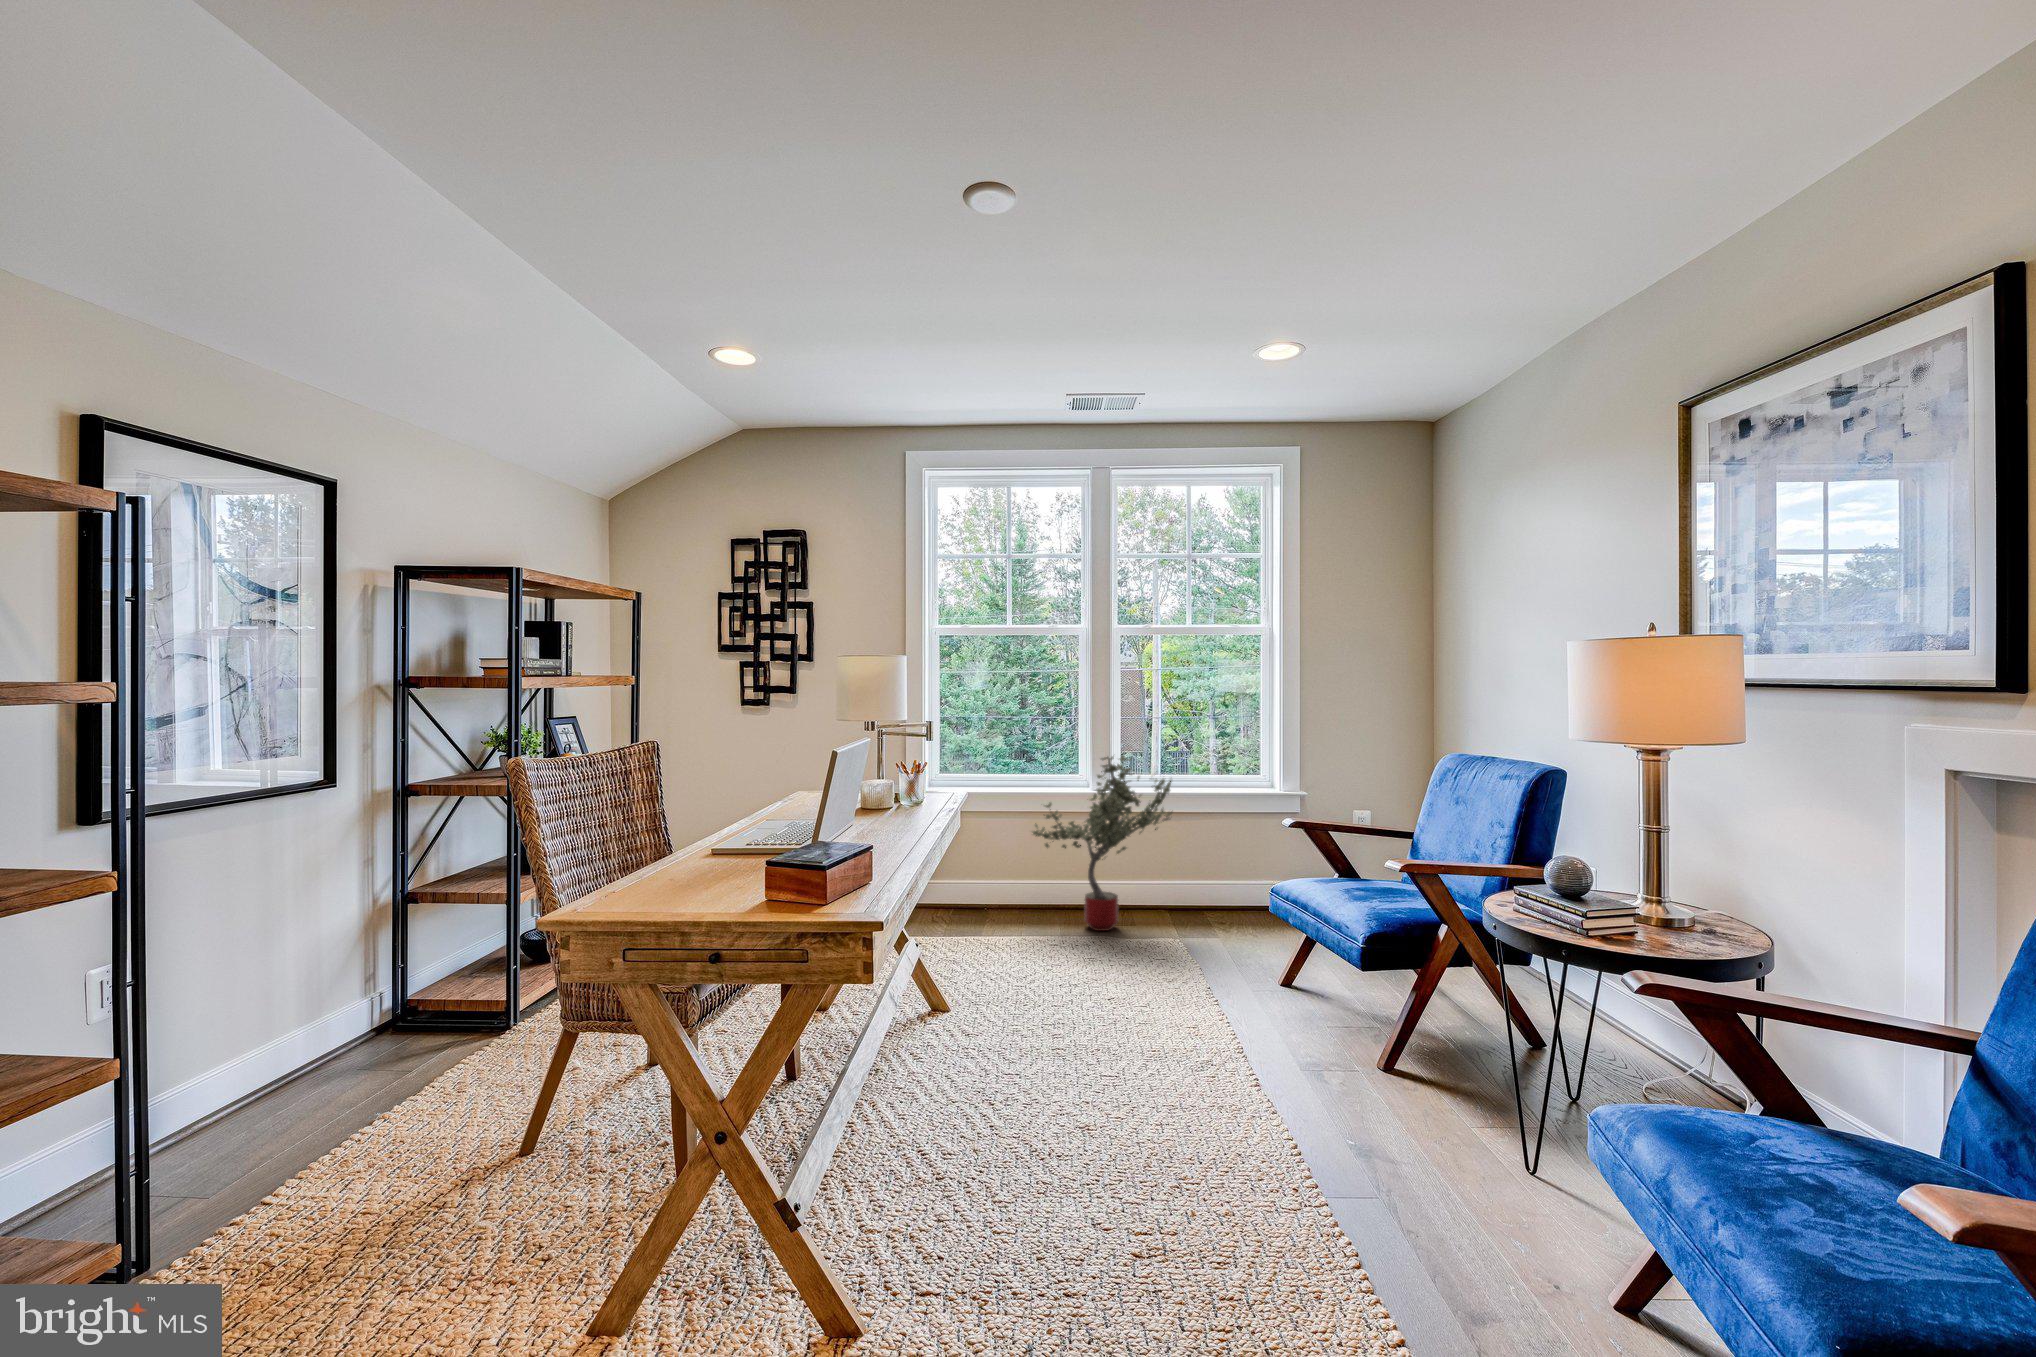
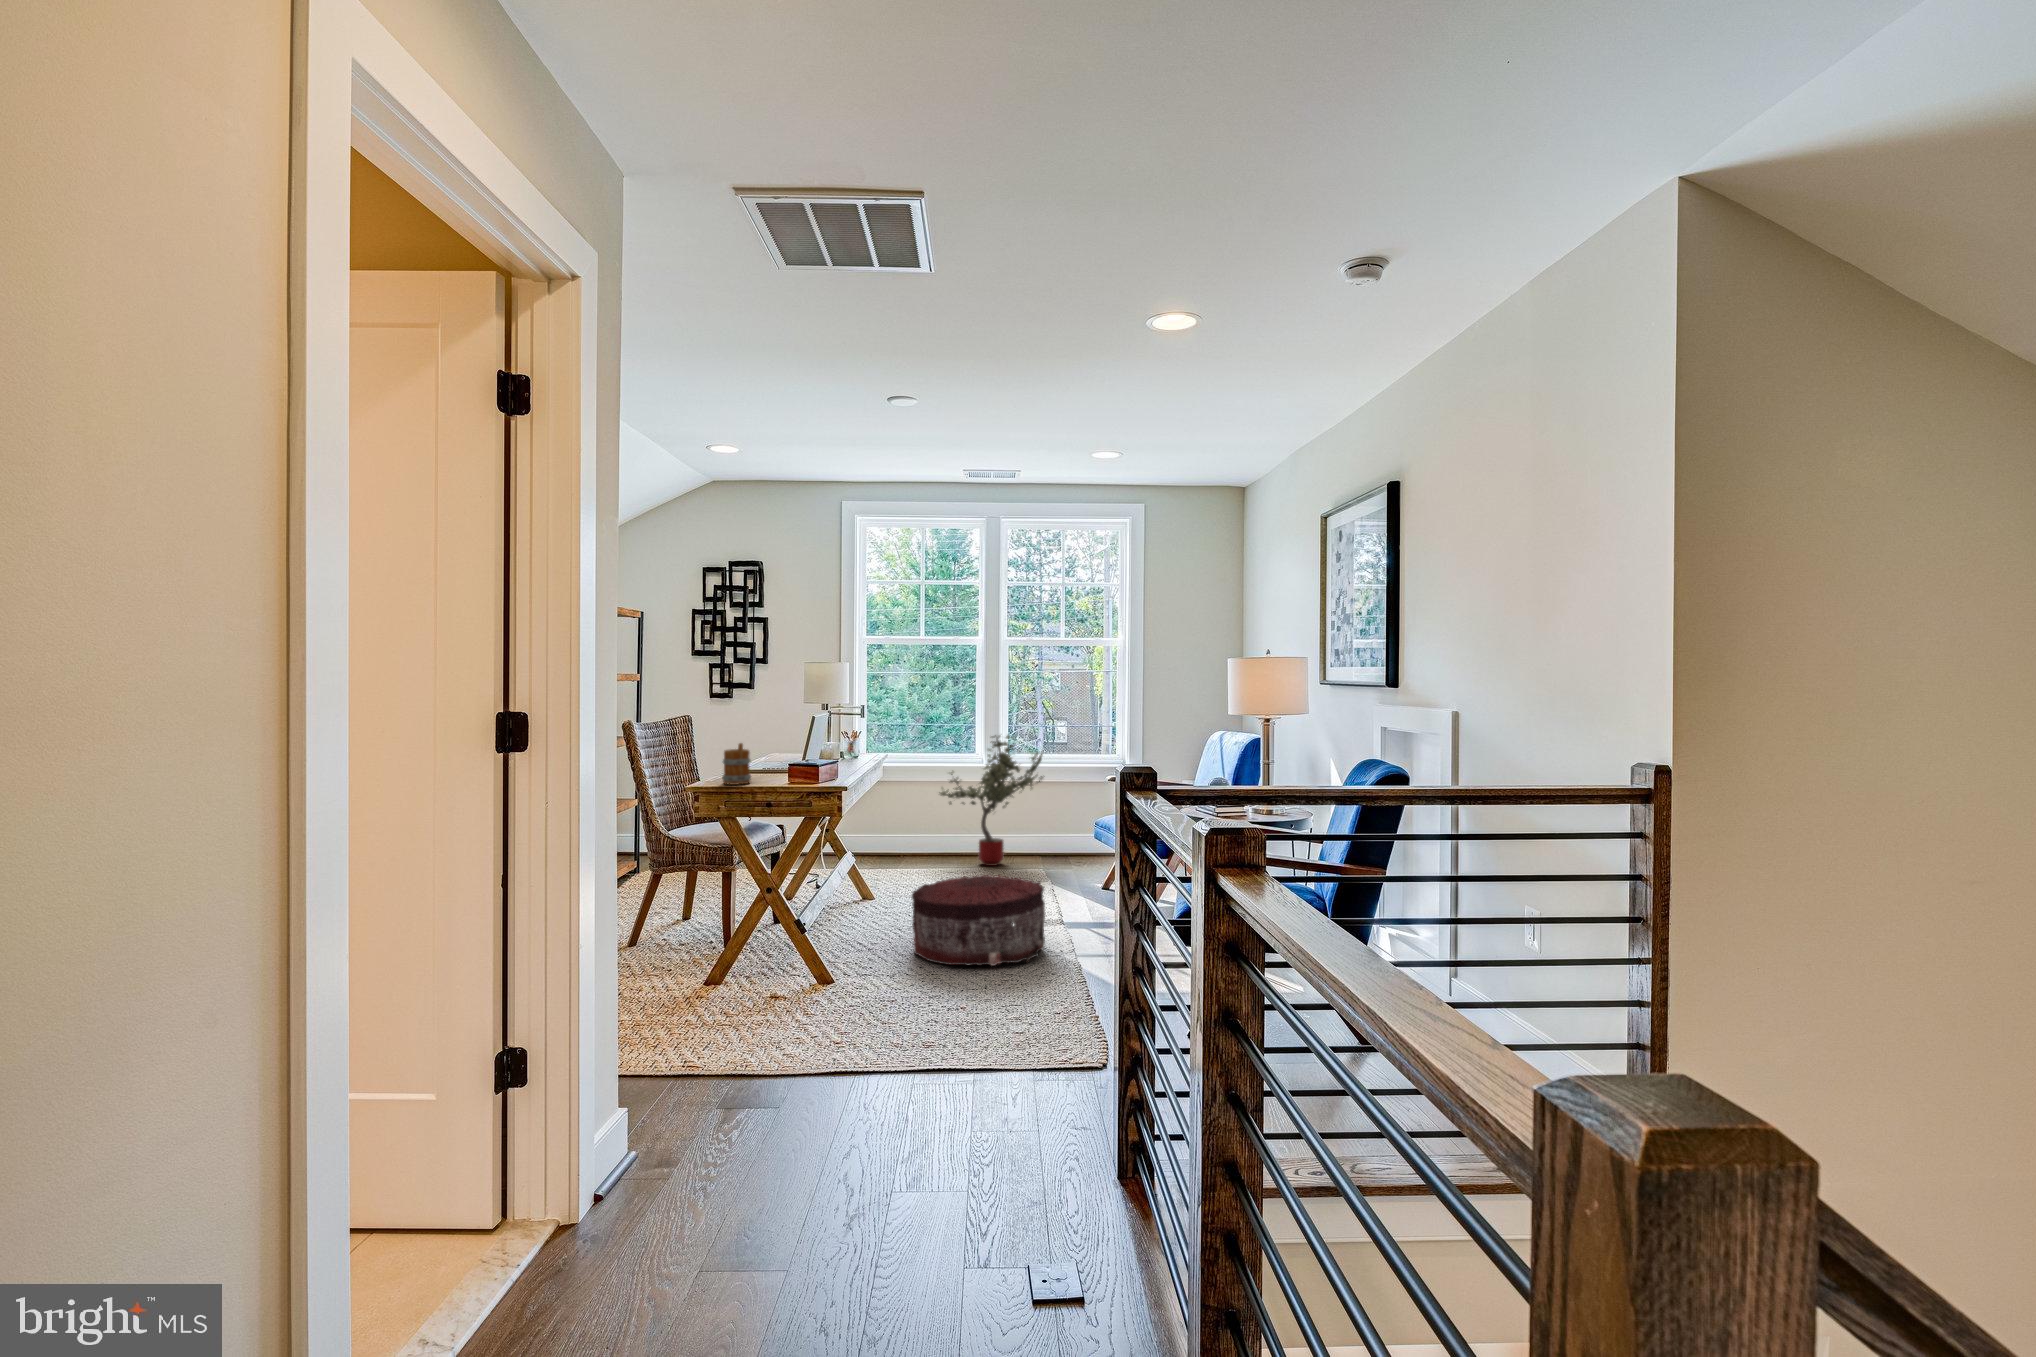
mug: none [639,814,701,904] -> present [722,743,751,785]
pouf: none [1005,1017,1250,1244] -> present [912,875,1045,966]

